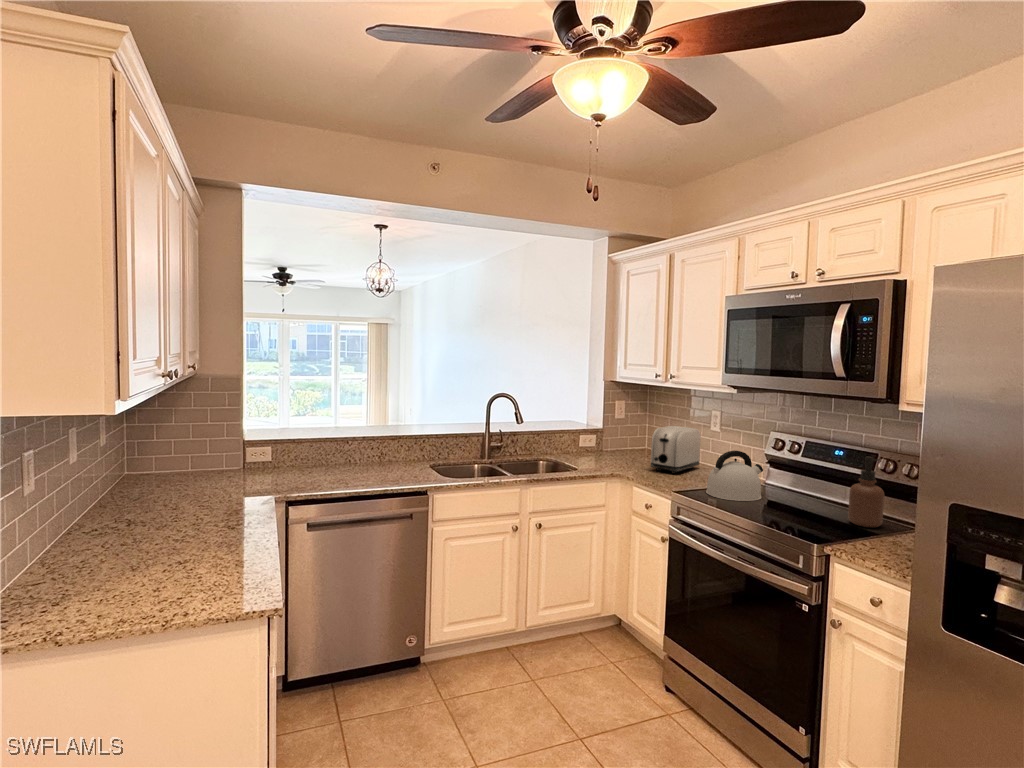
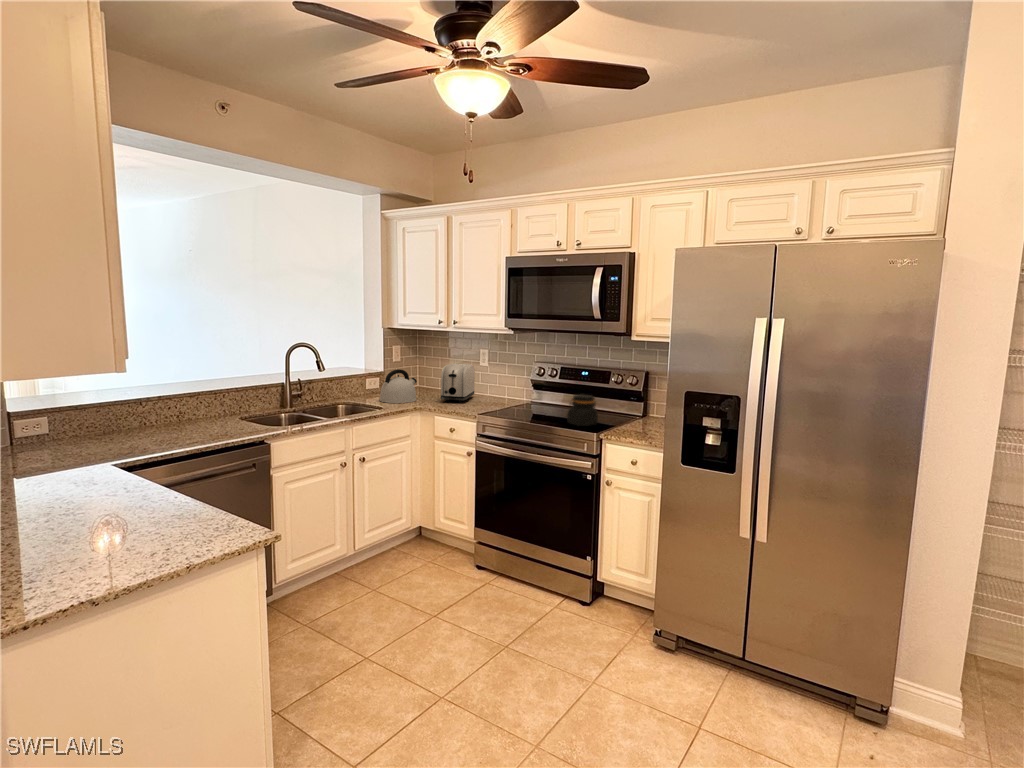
kettle: present [706,451,763,501] -> present [380,369,417,403]
soap dispenser: present [848,457,884,528] -> none [600,373,621,420]
jar: none [785,483,835,531] -> present [567,394,598,426]

